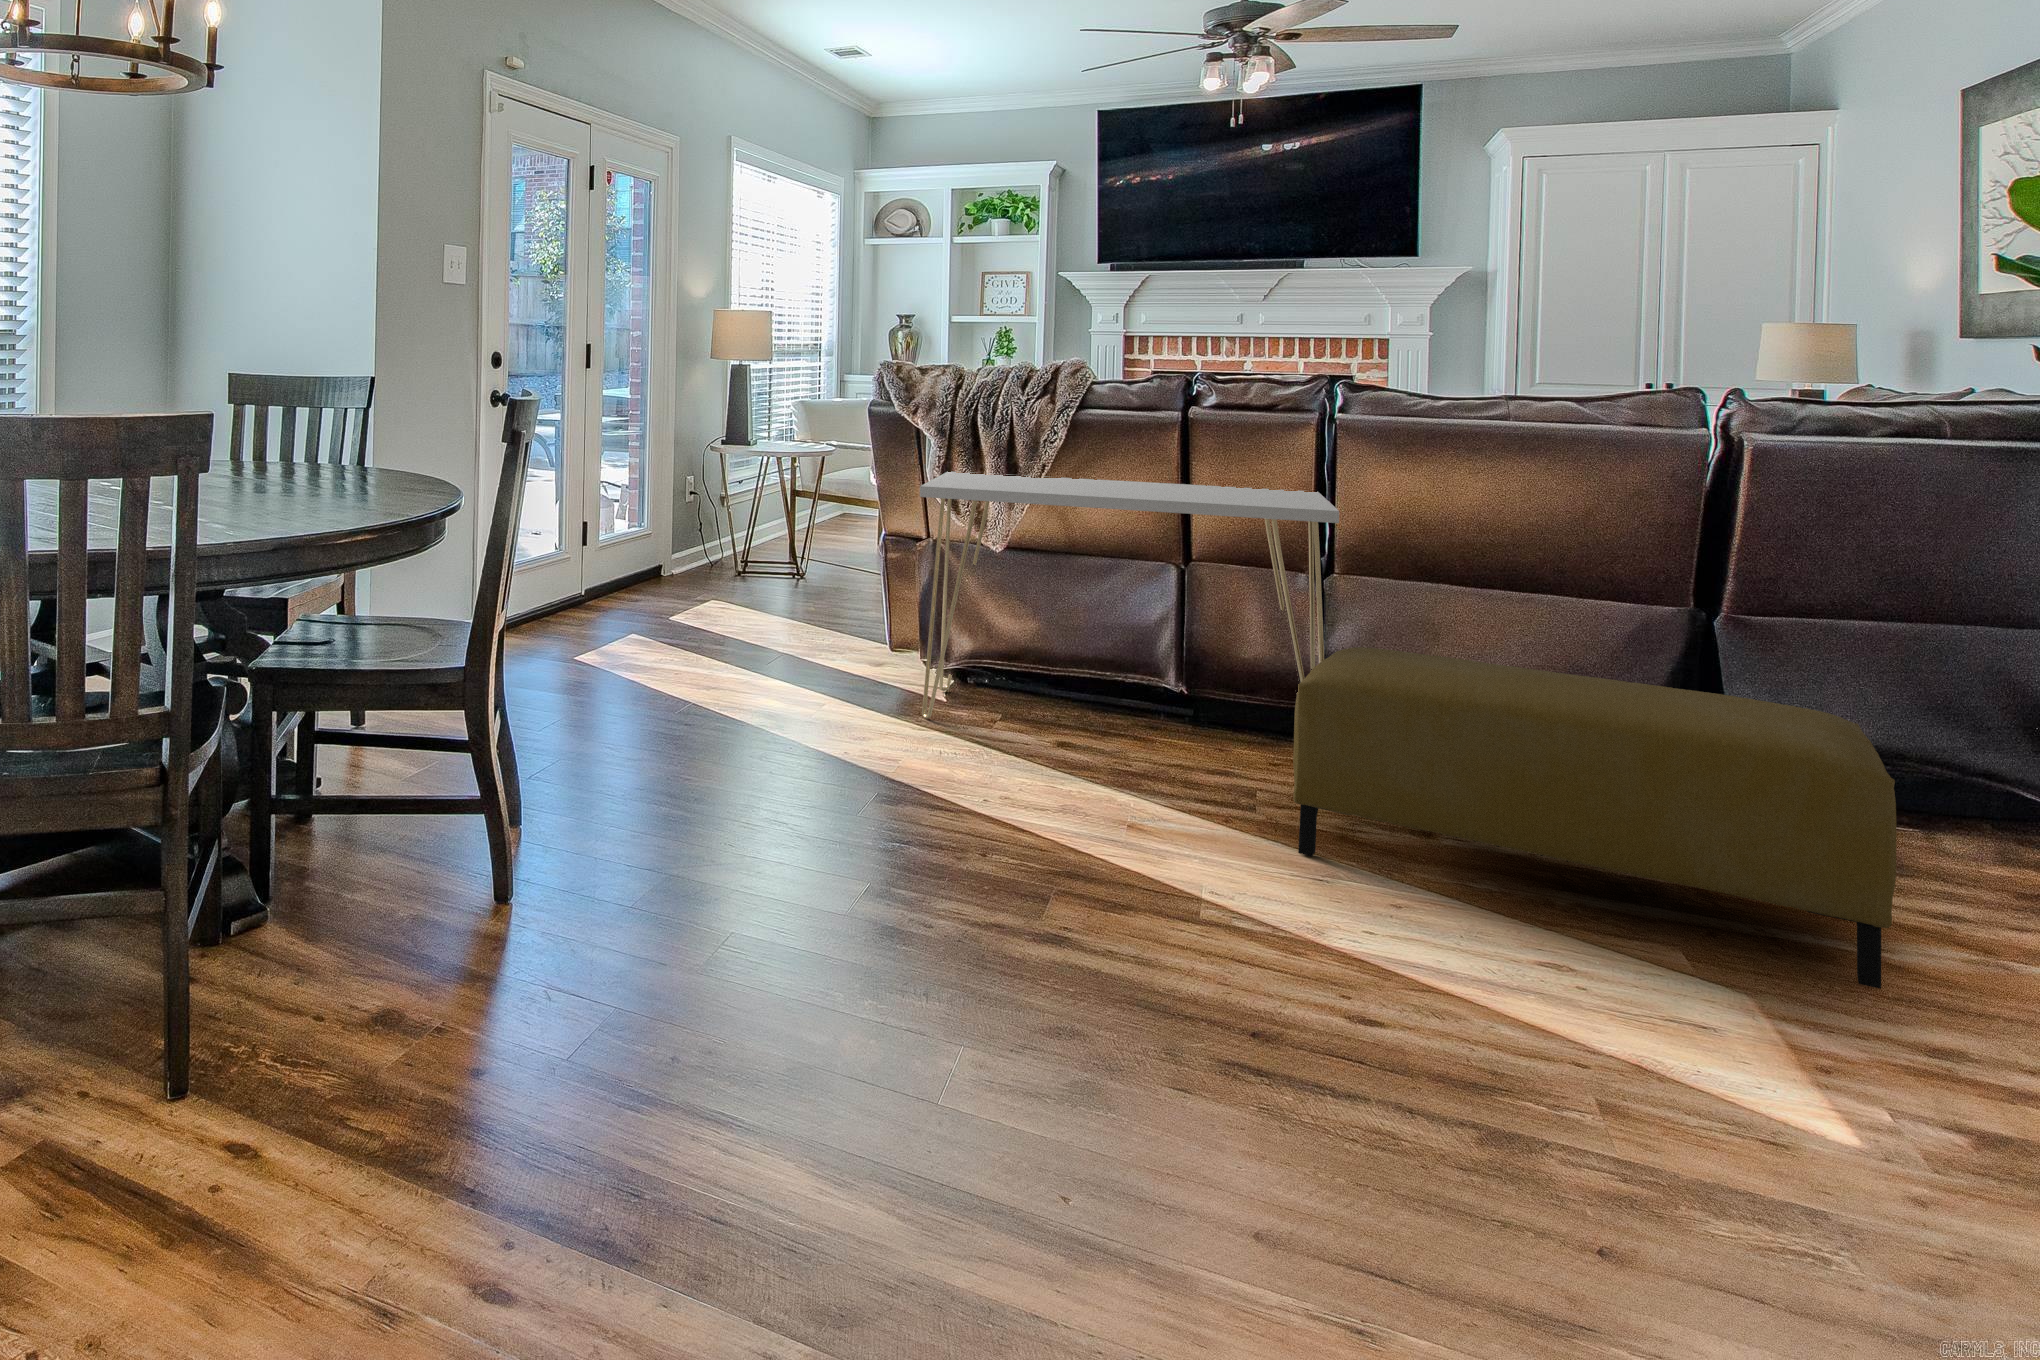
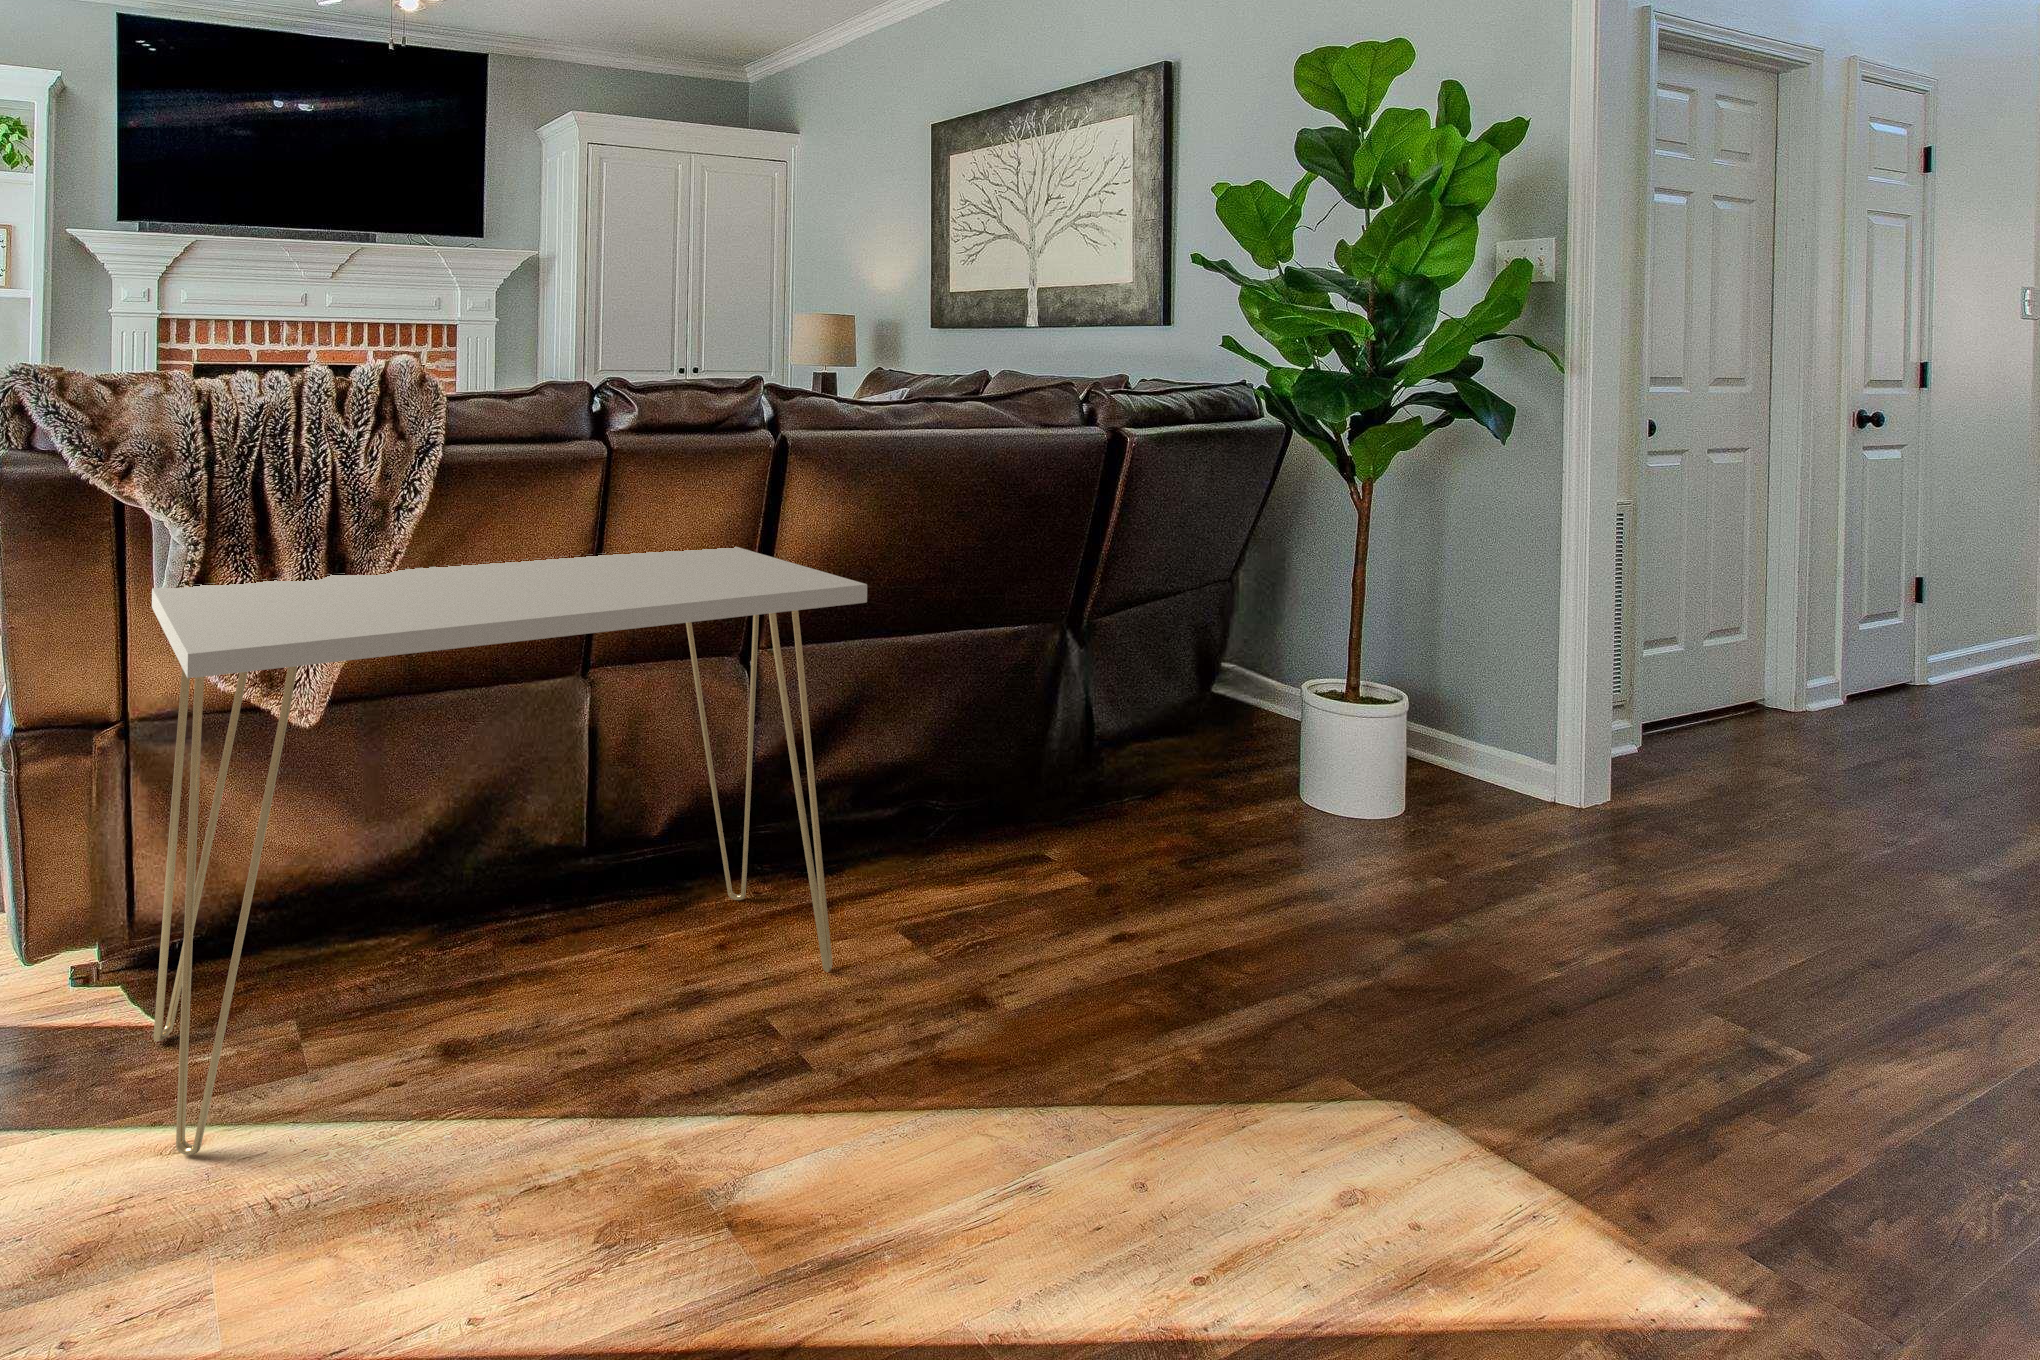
ottoman: present [1293,647,1896,989] -> none [906,753,1594,1207]

